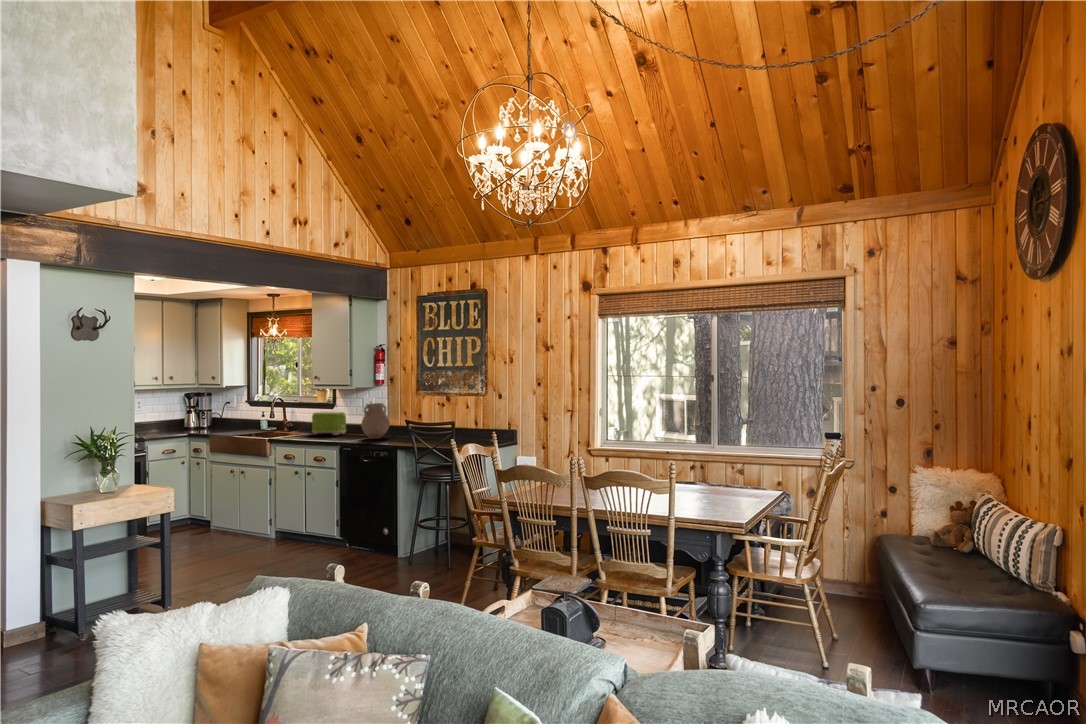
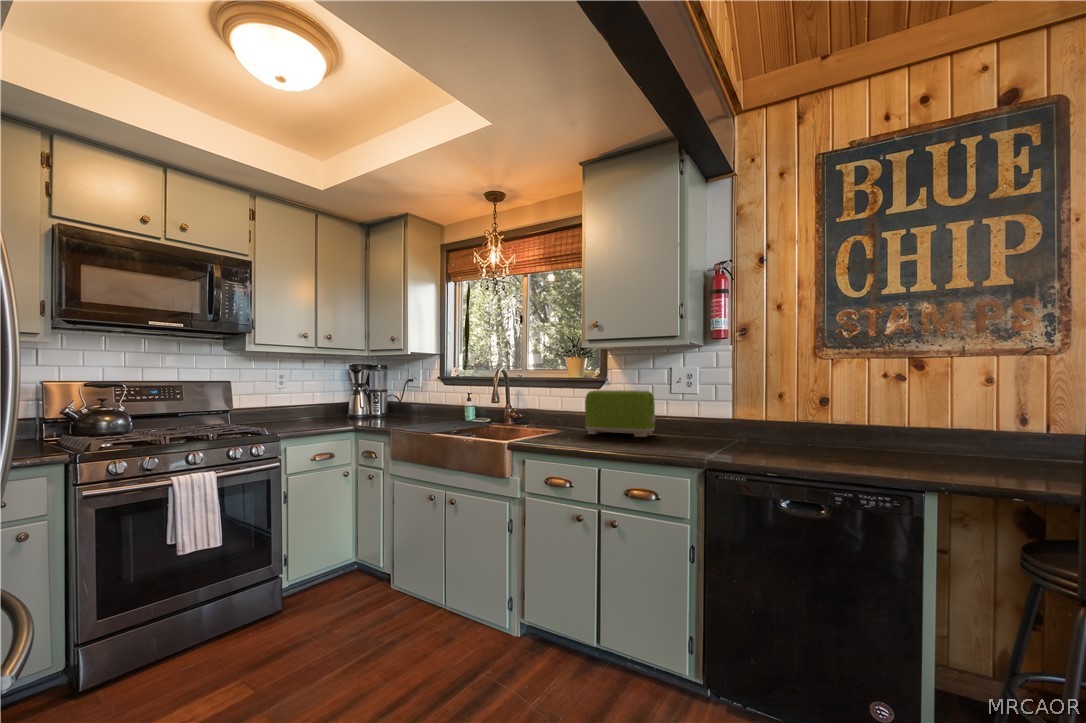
vase: present [361,403,390,439] -> none [744,366,818,451]

